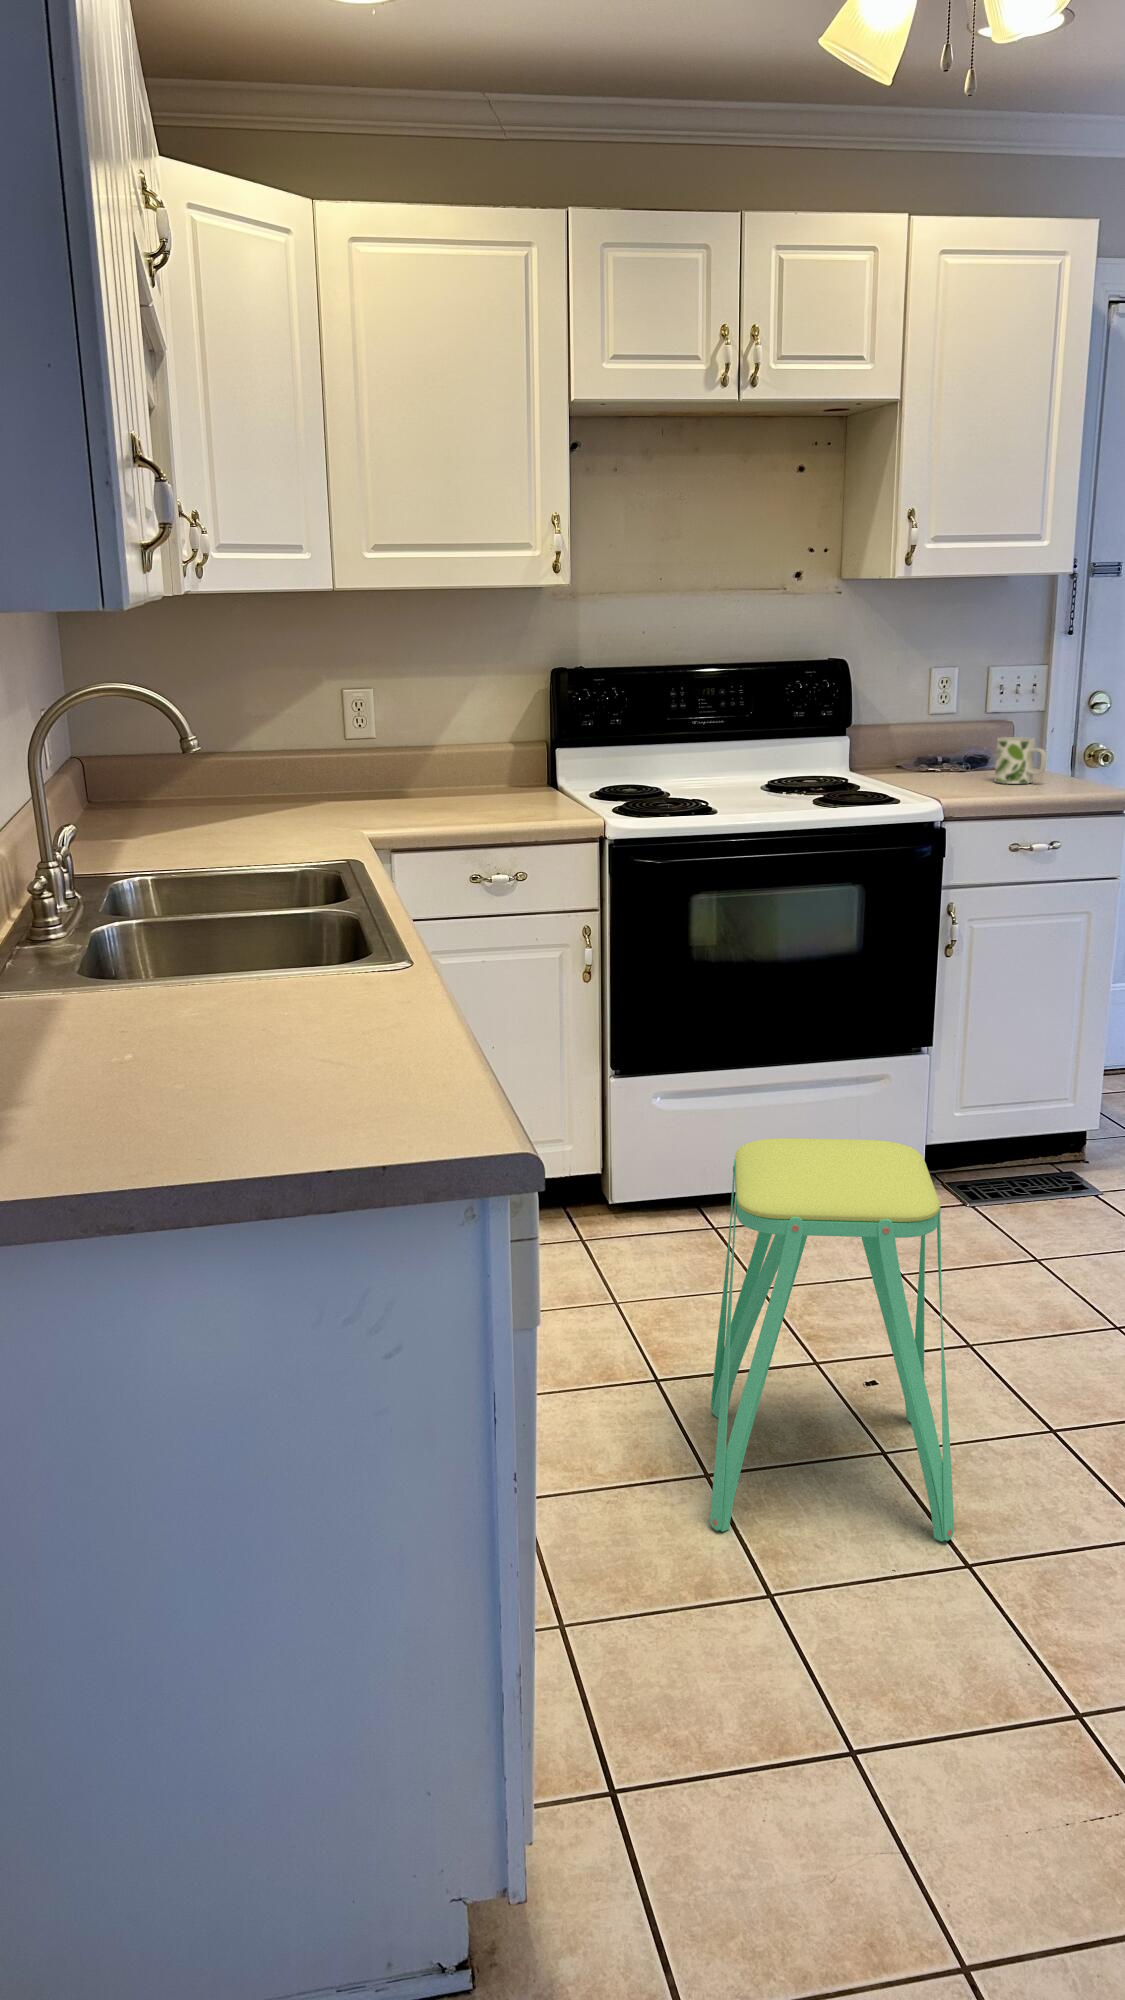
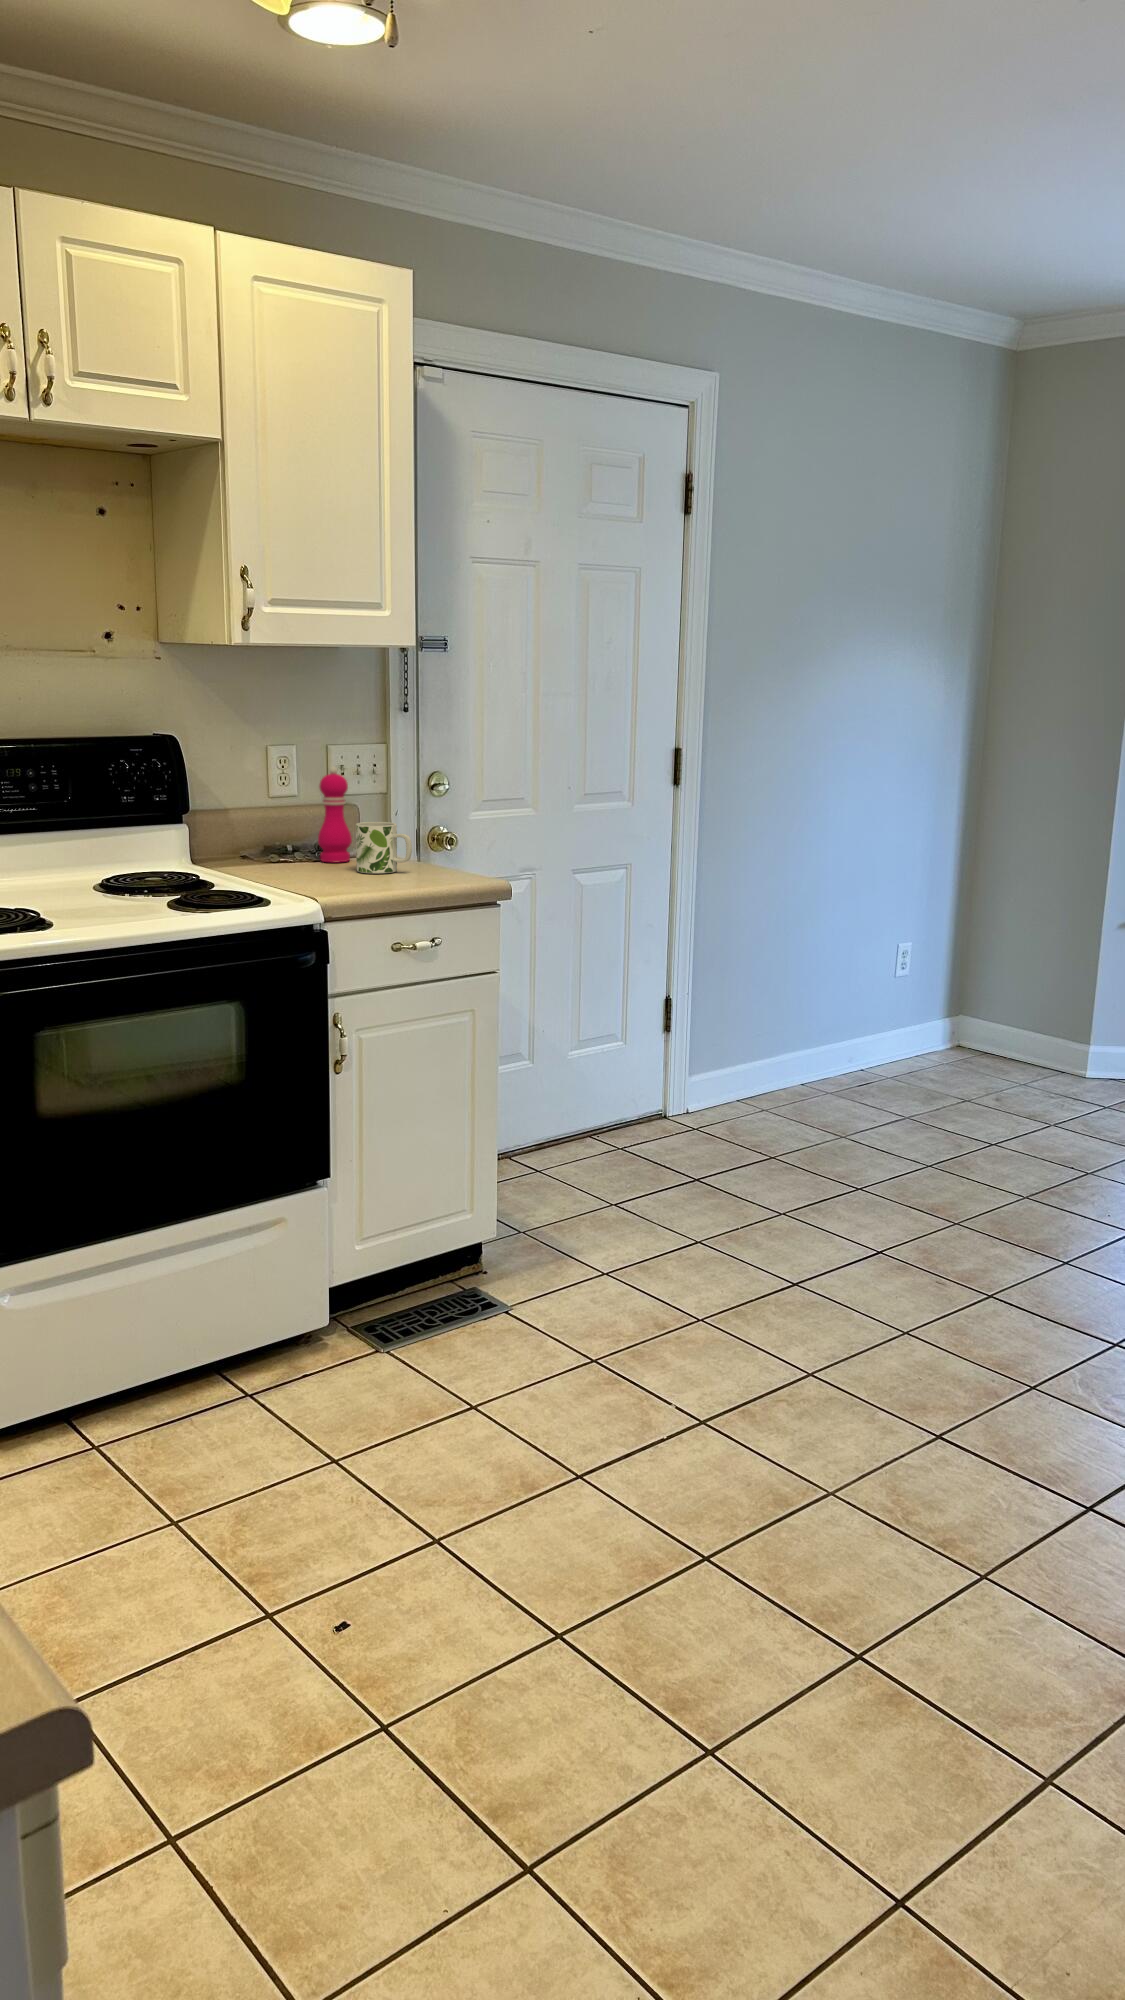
pepper mill: none [967,687,998,774] -> present [318,767,352,863]
stool: present [710,1138,954,1541] -> none [152,1340,504,1930]

